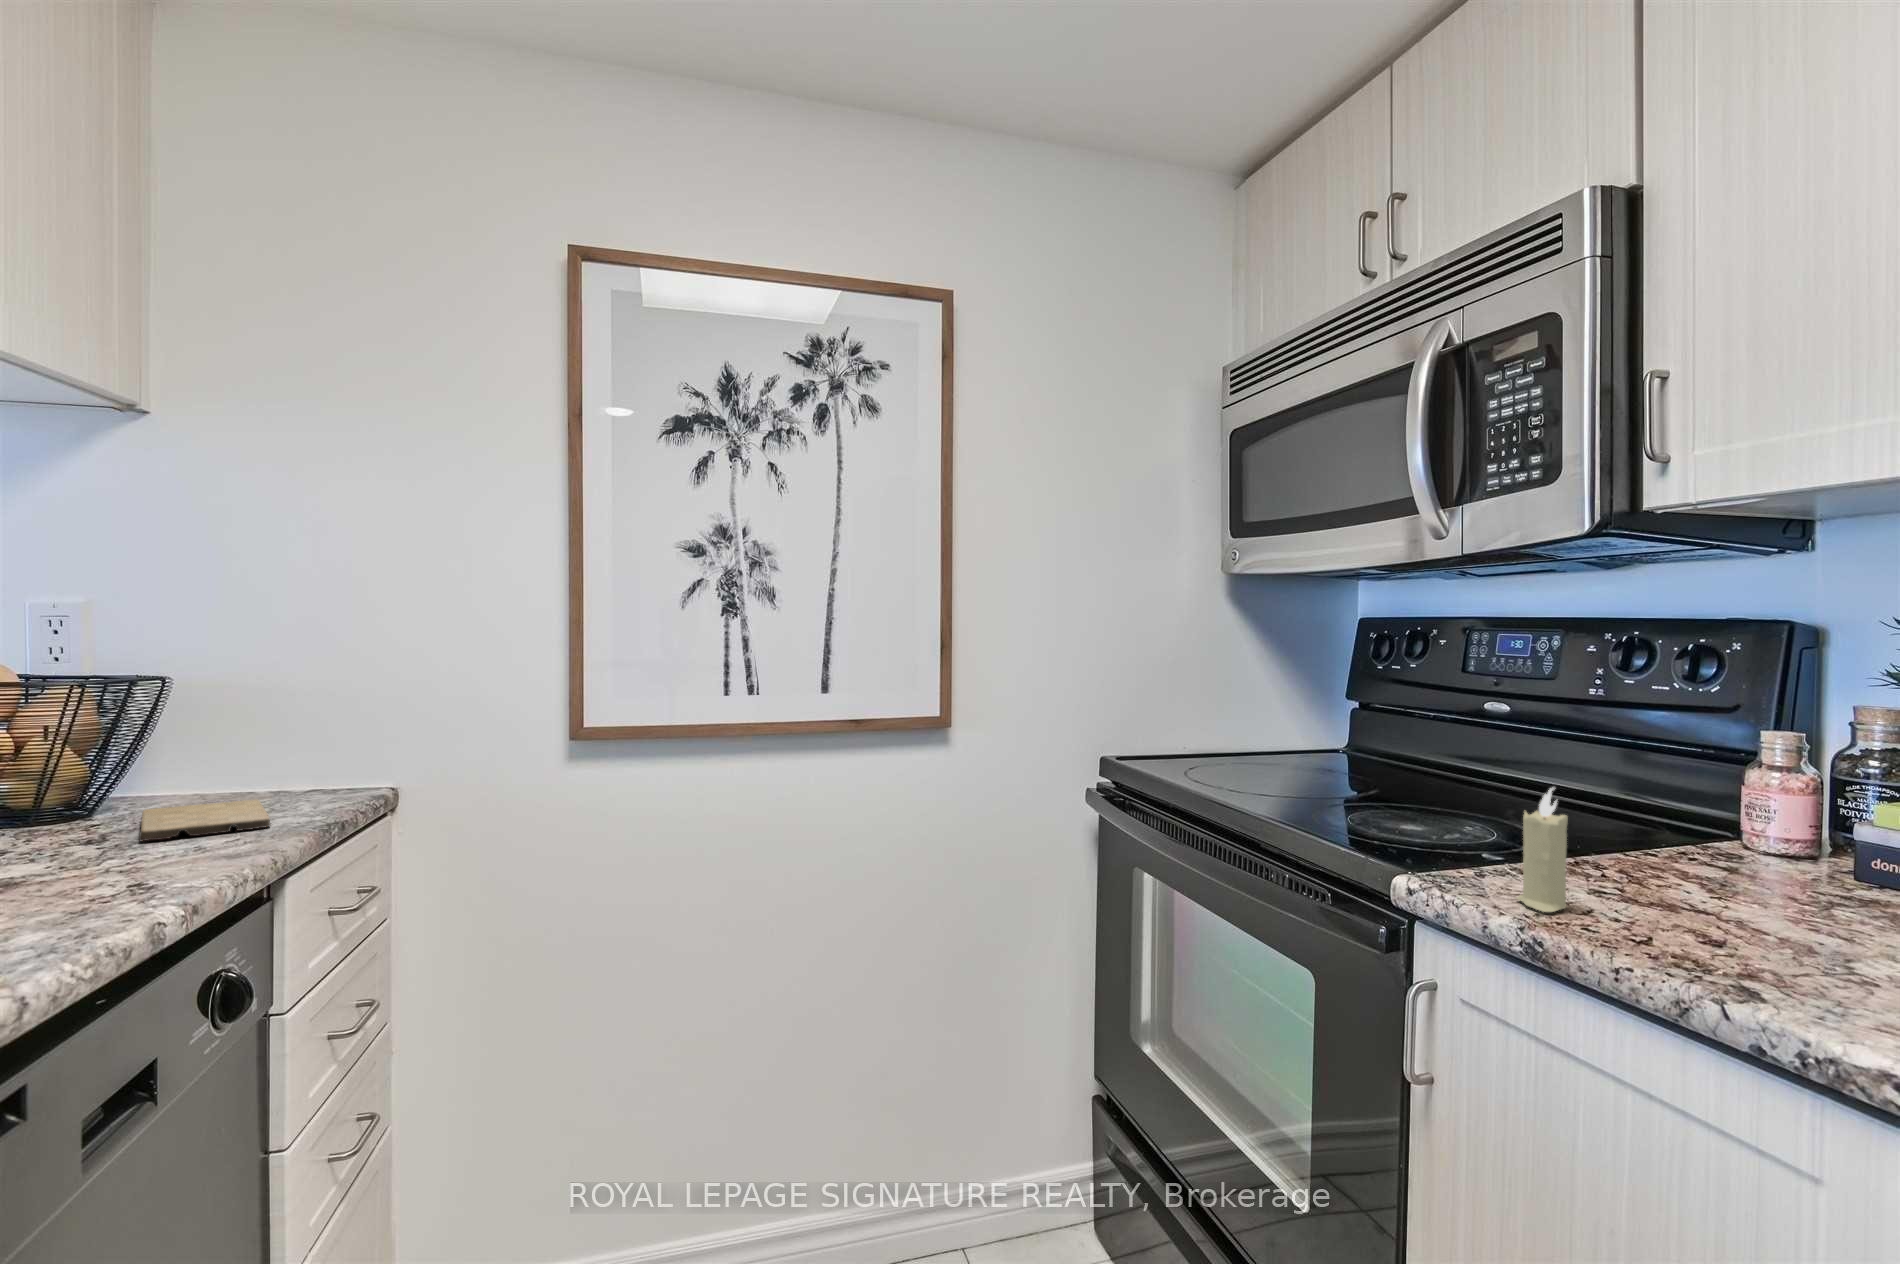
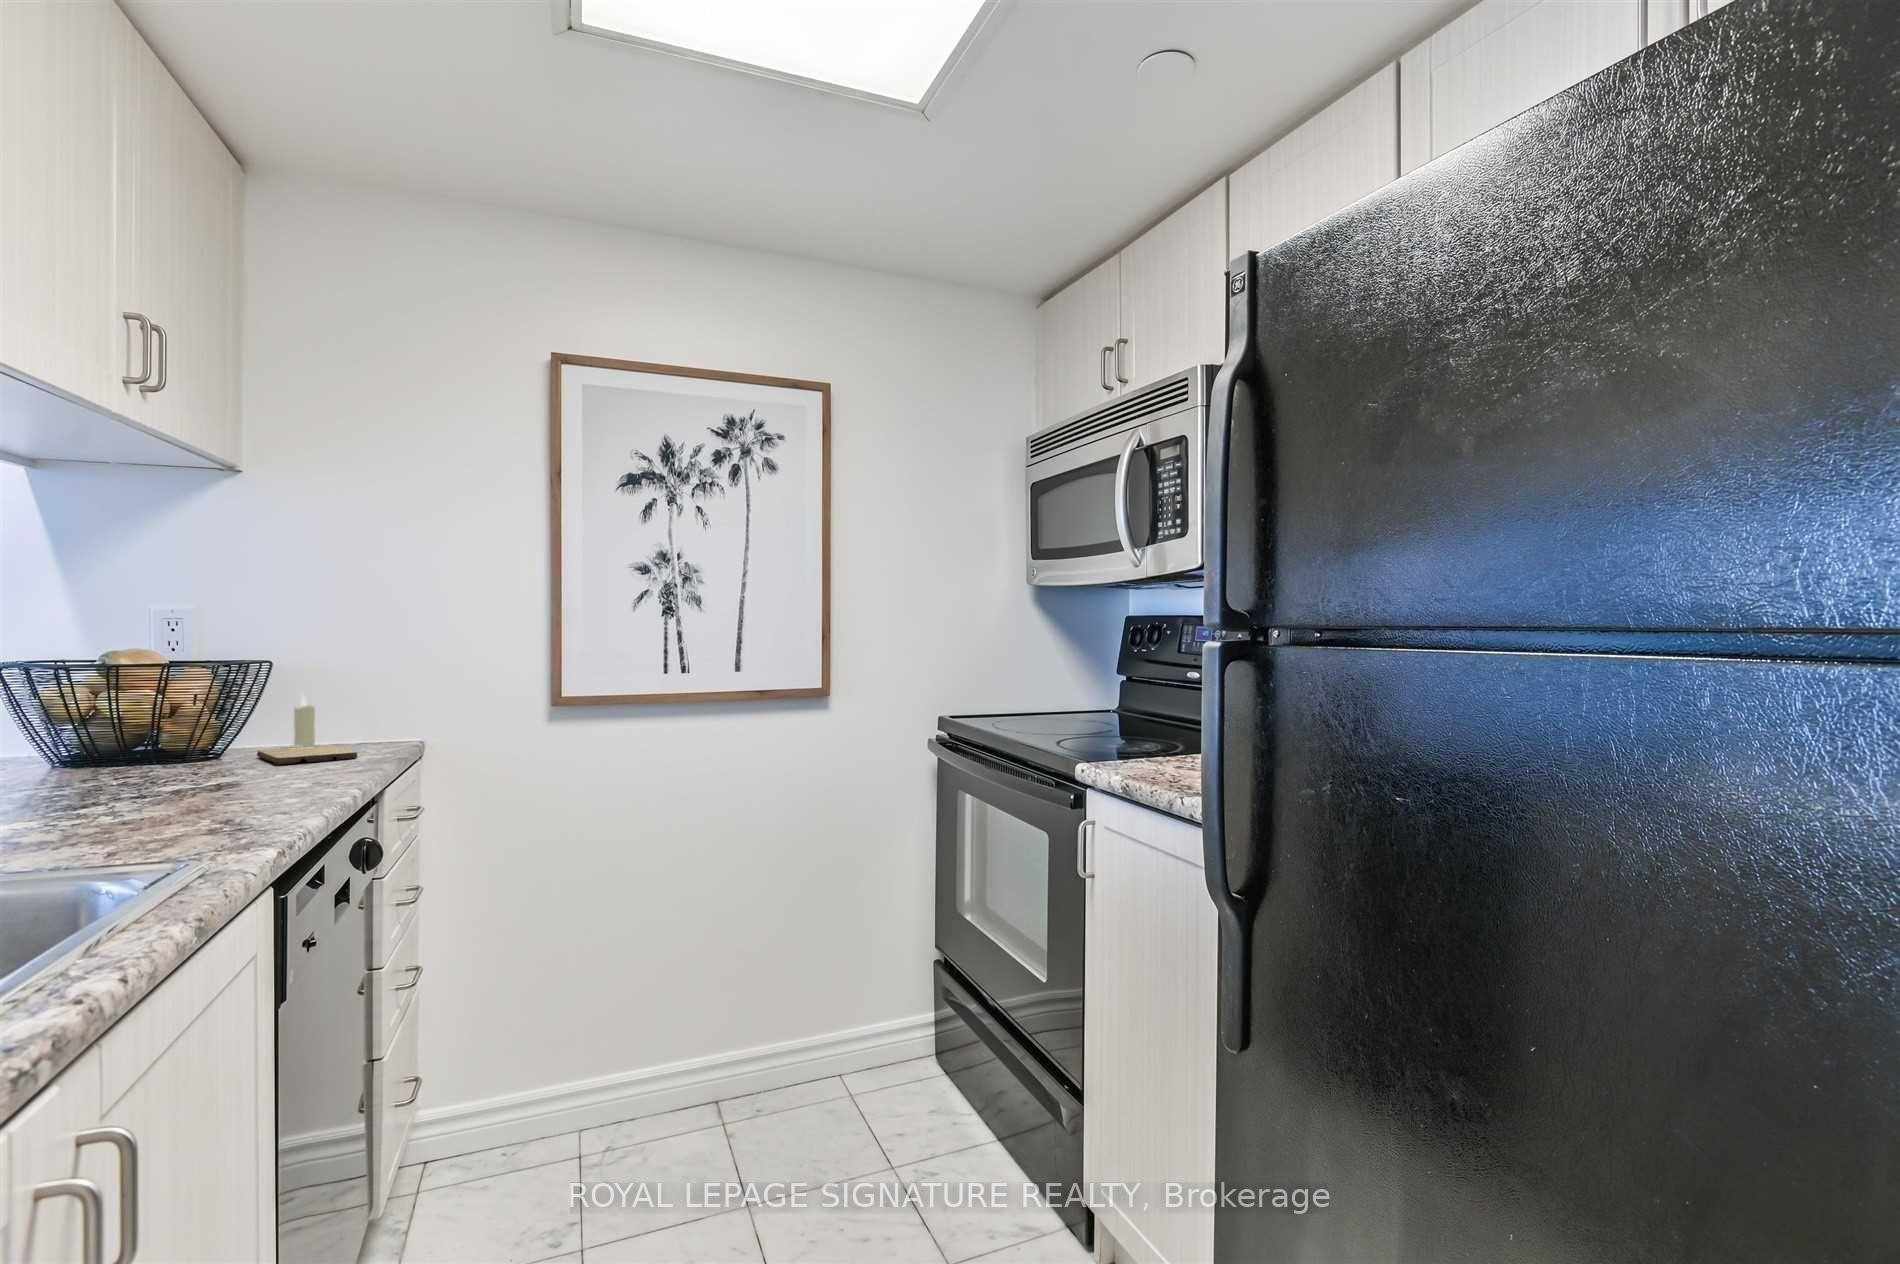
candle: present [1516,788,1568,912] -> present [292,695,315,747]

